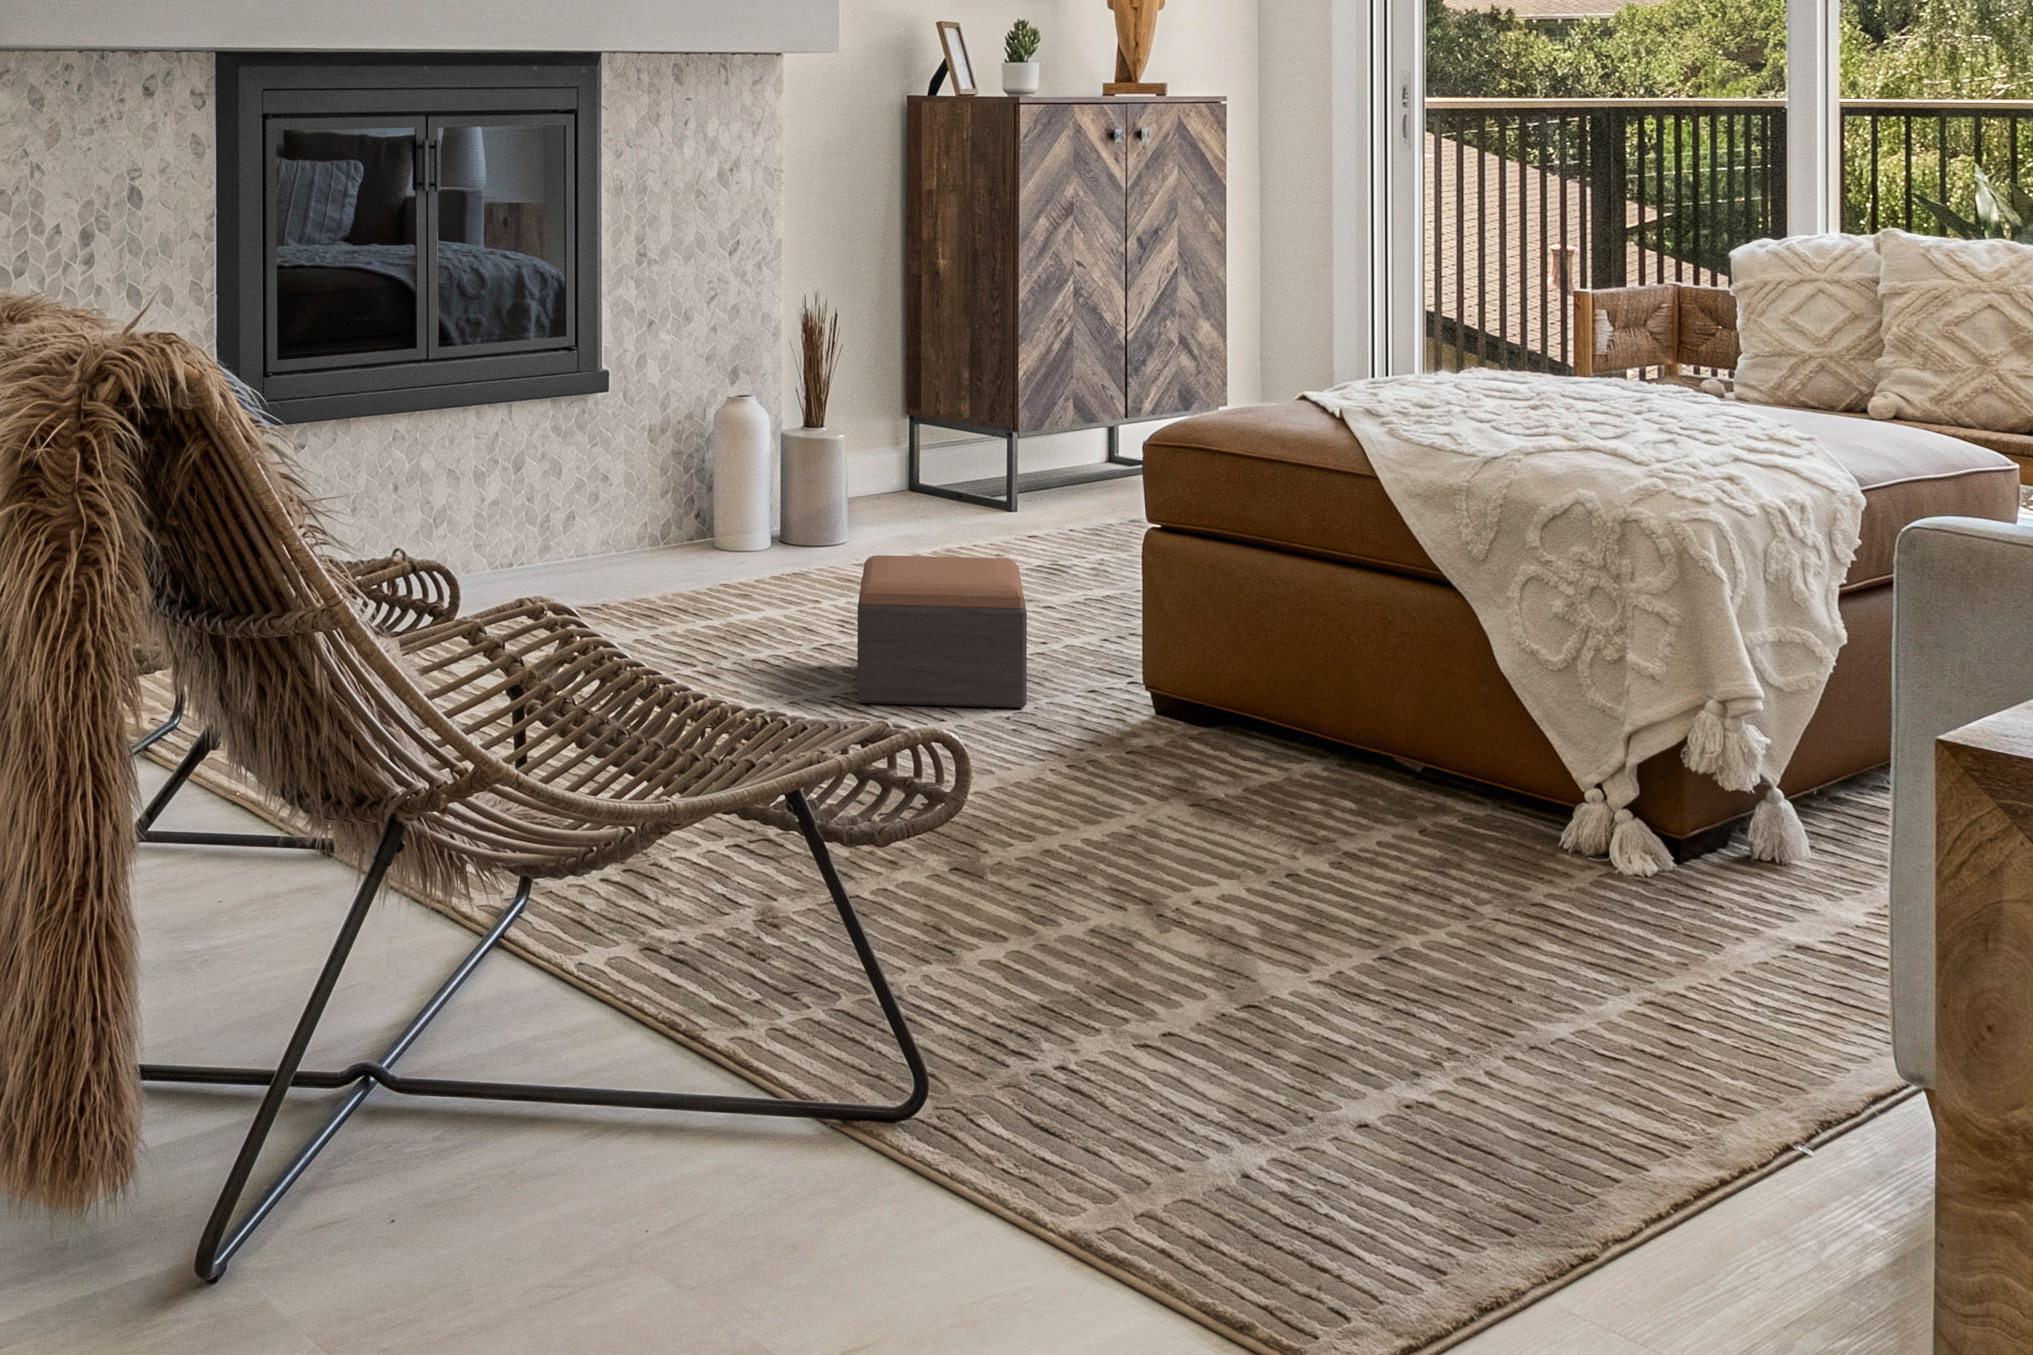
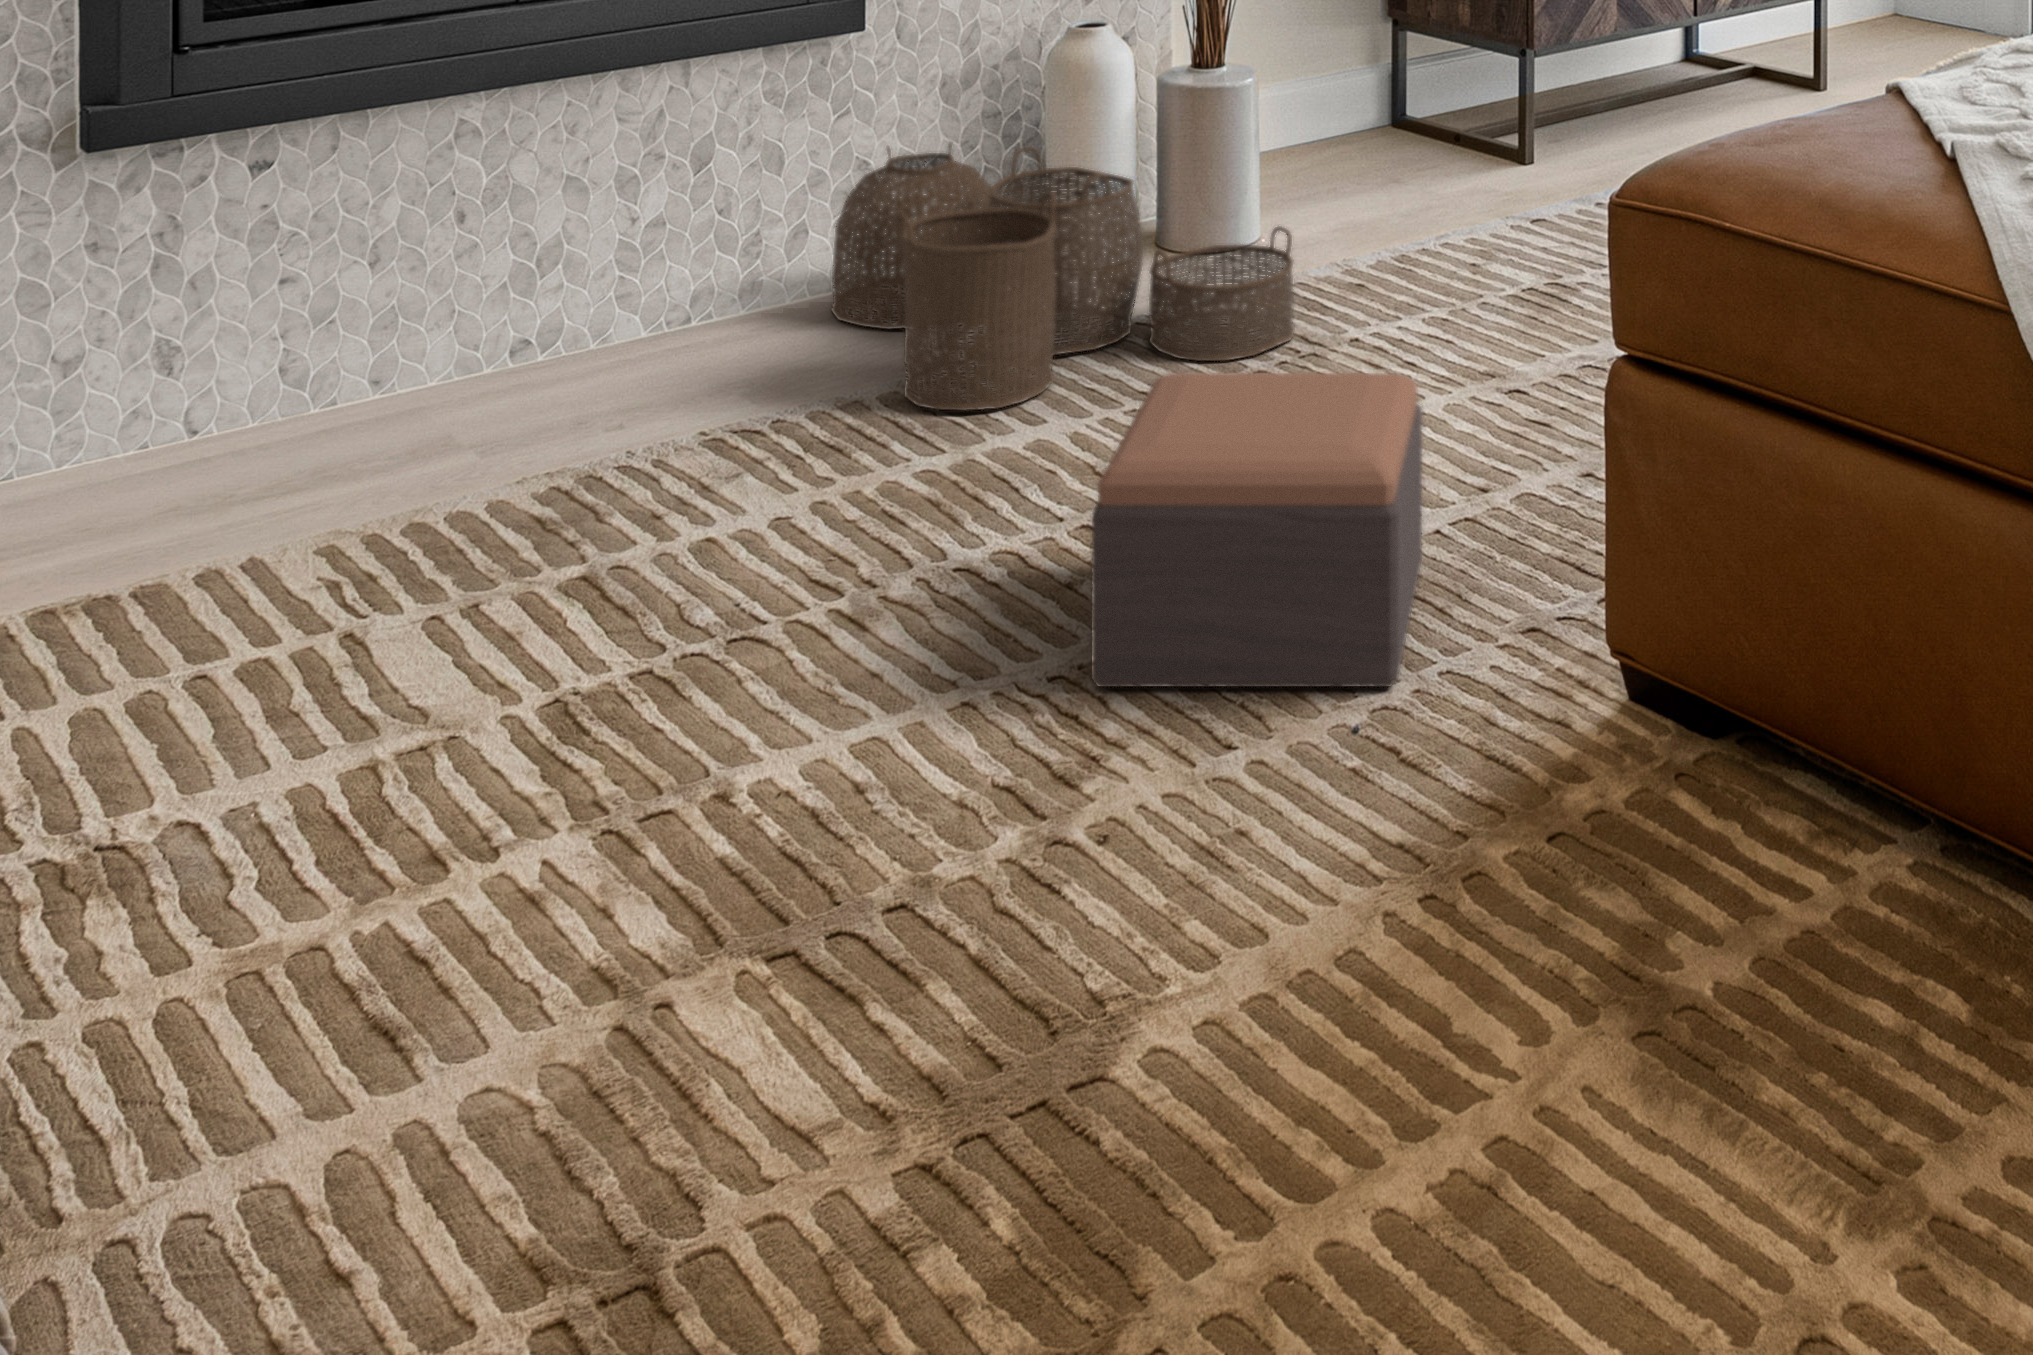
woven basket: none [596,464,898,609] -> present [832,142,1295,411]

